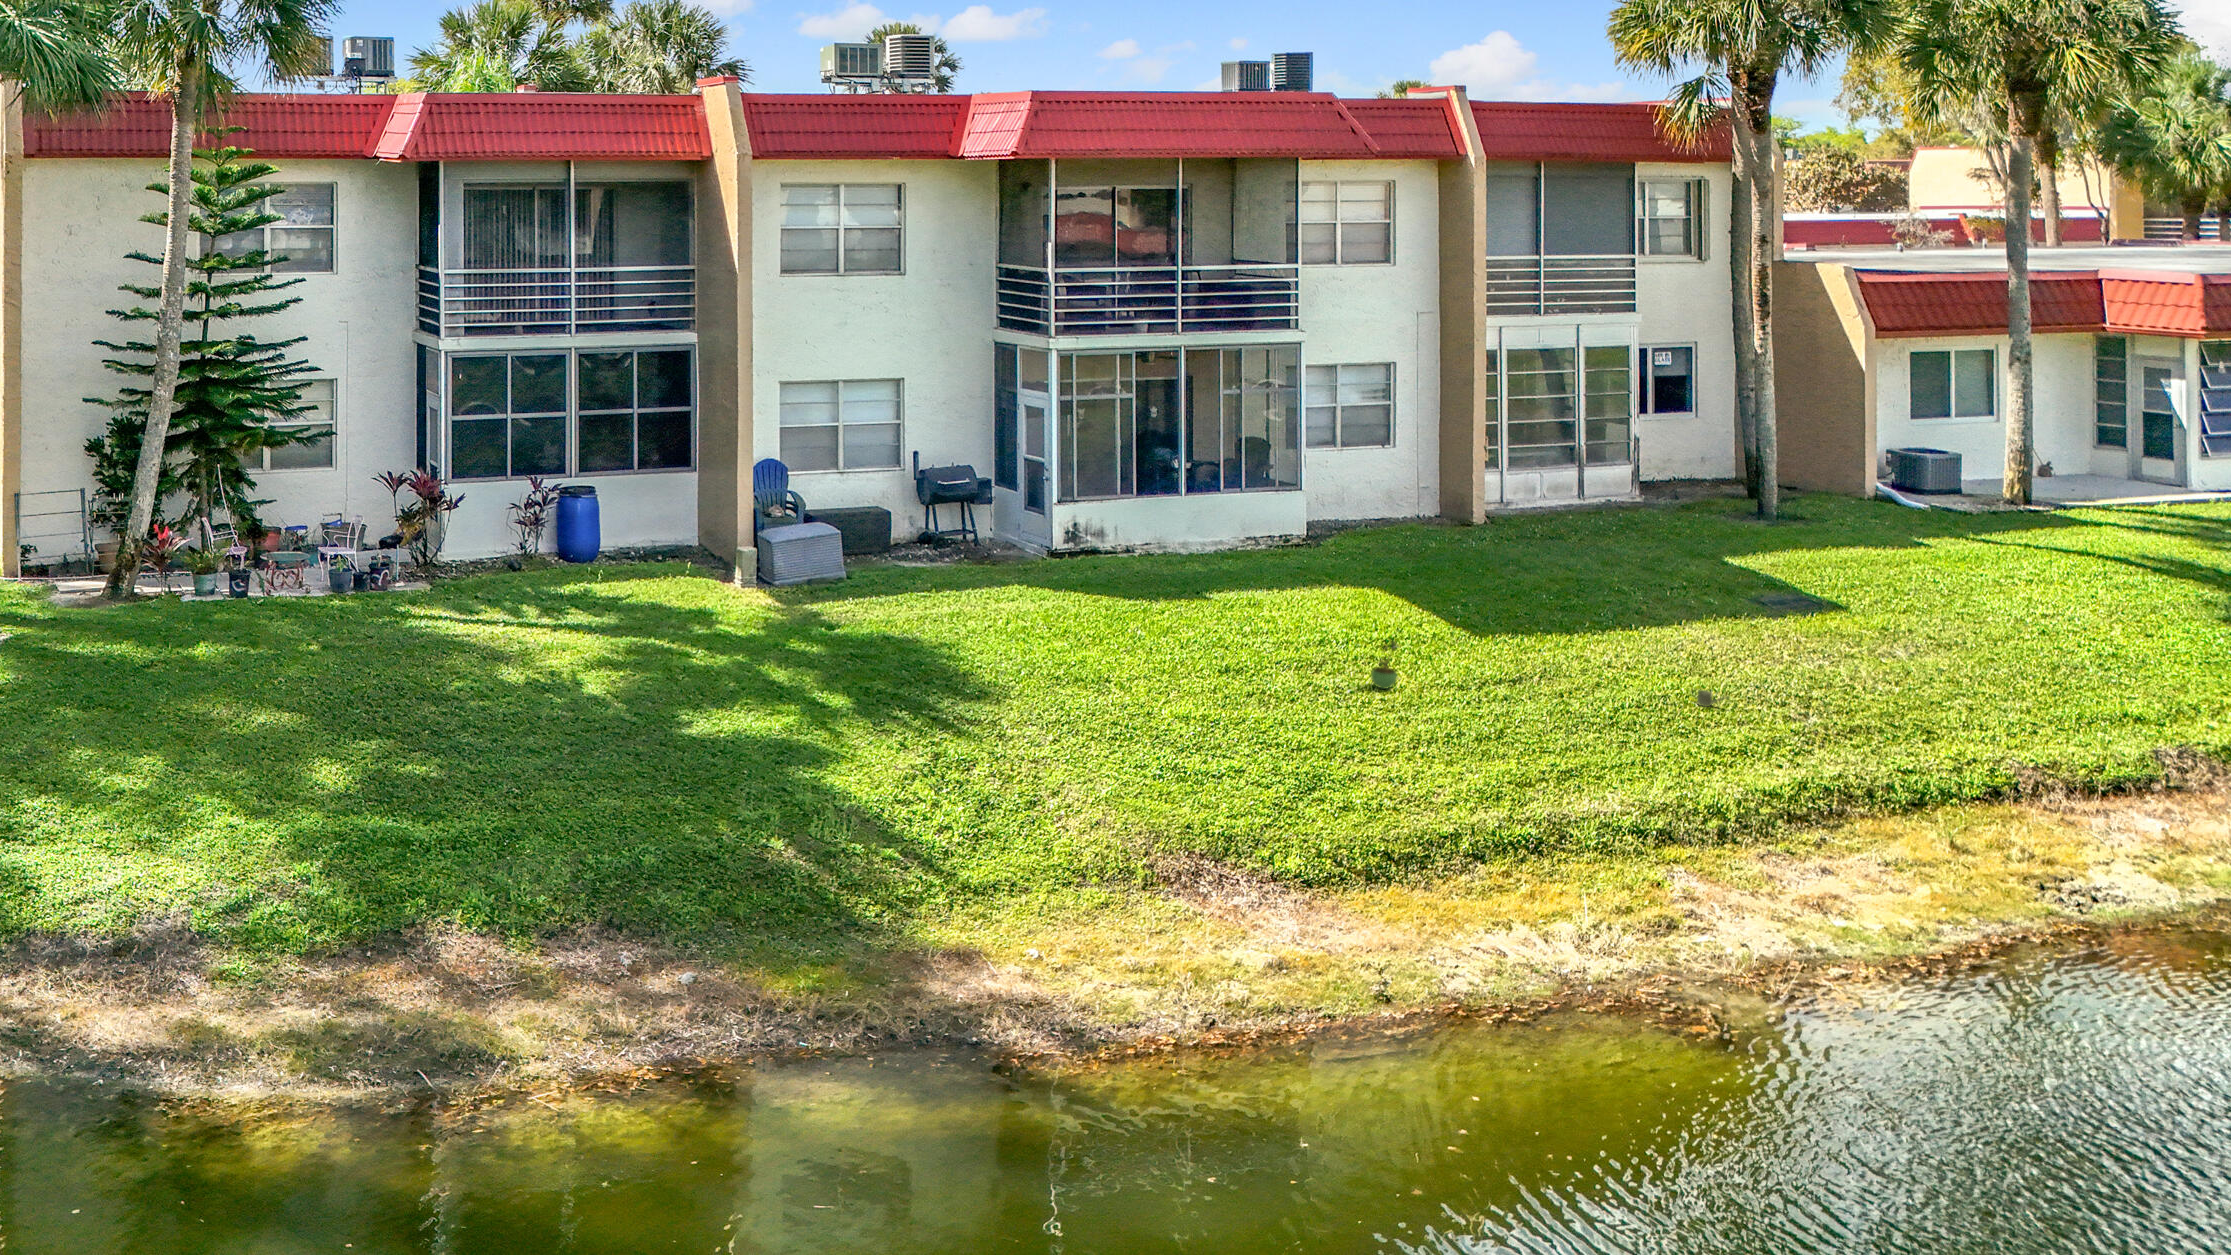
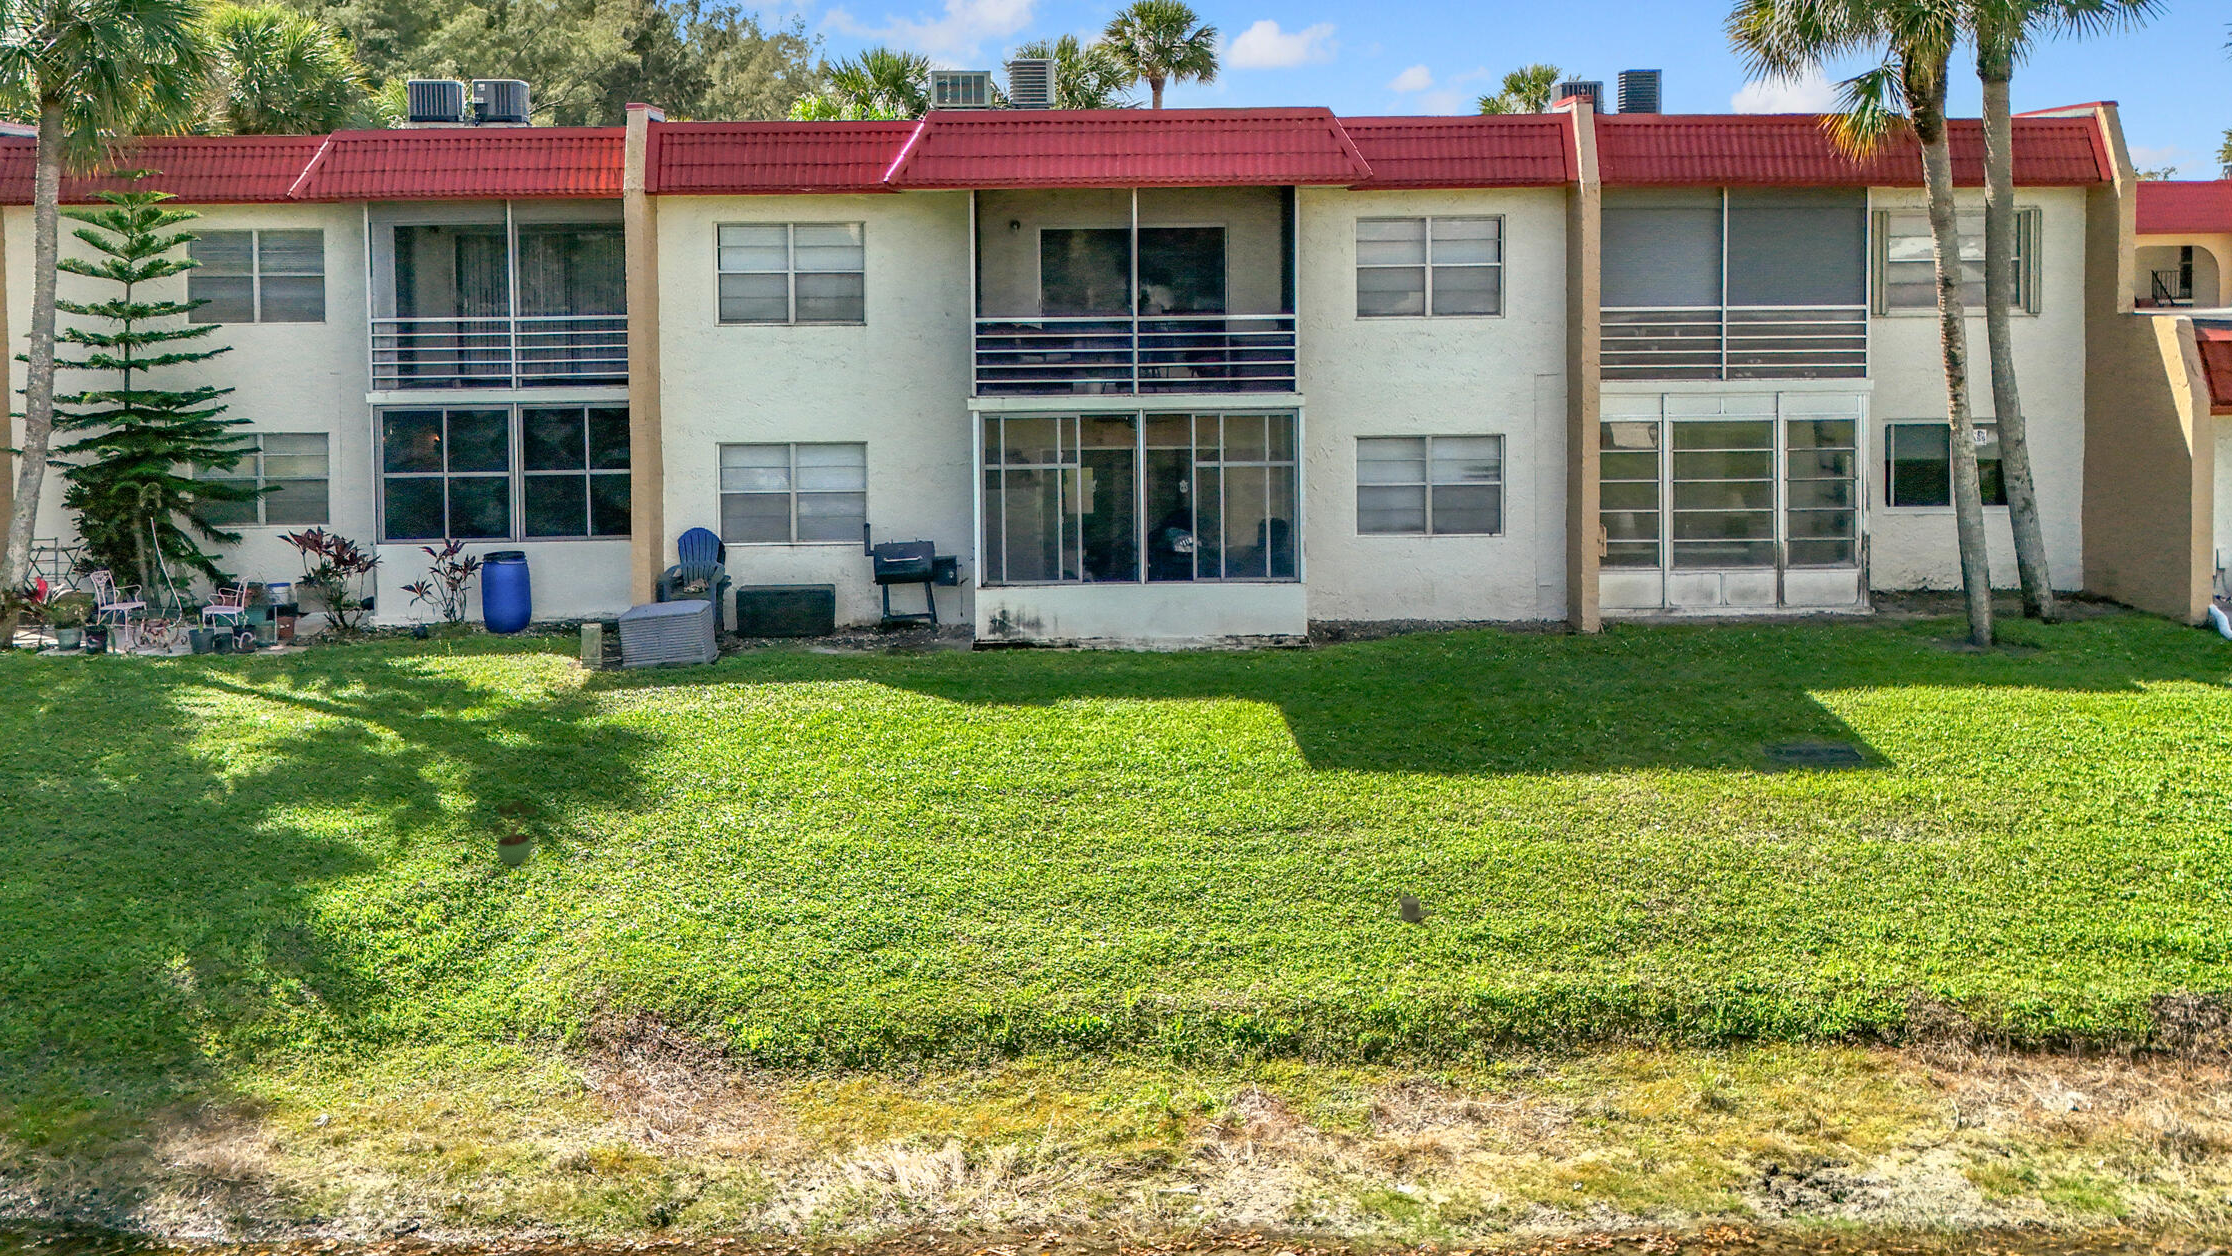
potted plant: present [1371,641,1400,689] -> present [492,800,537,865]

